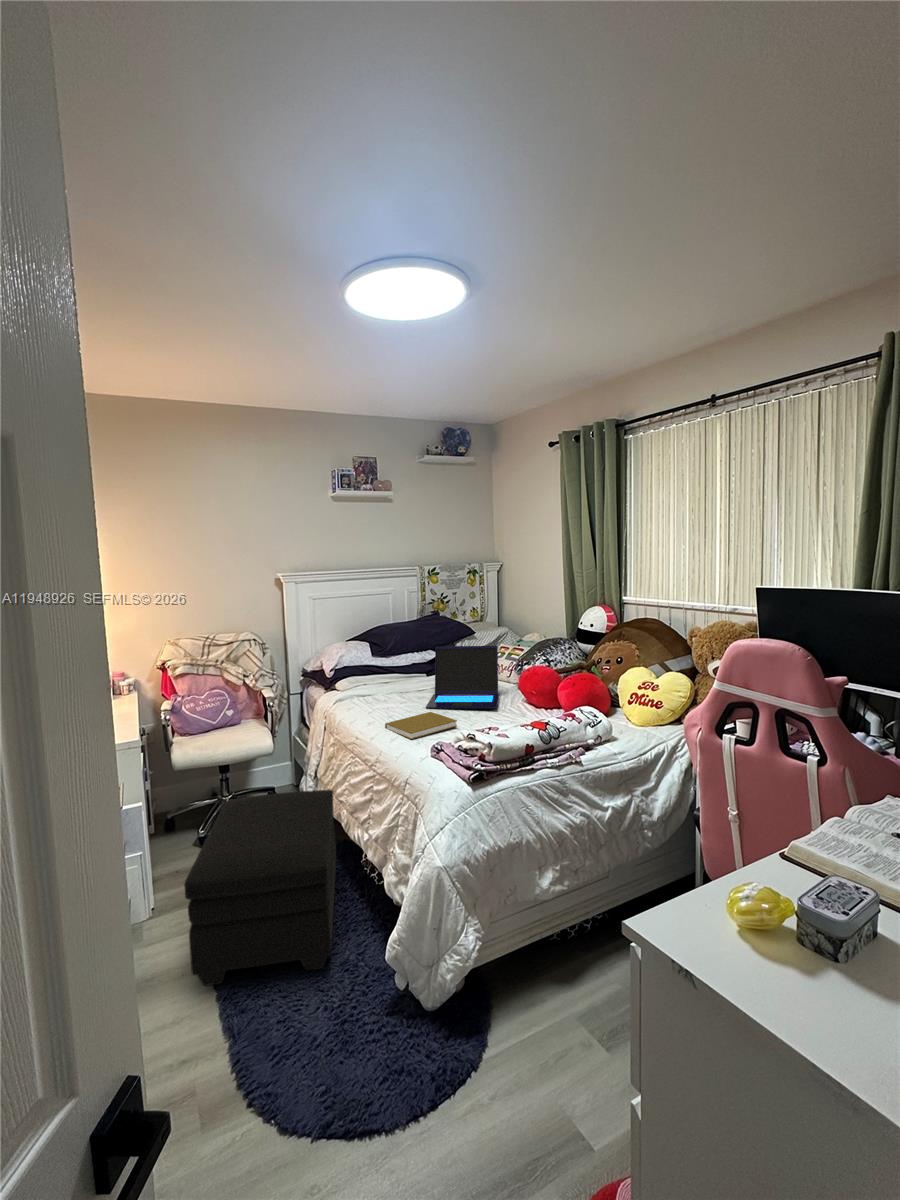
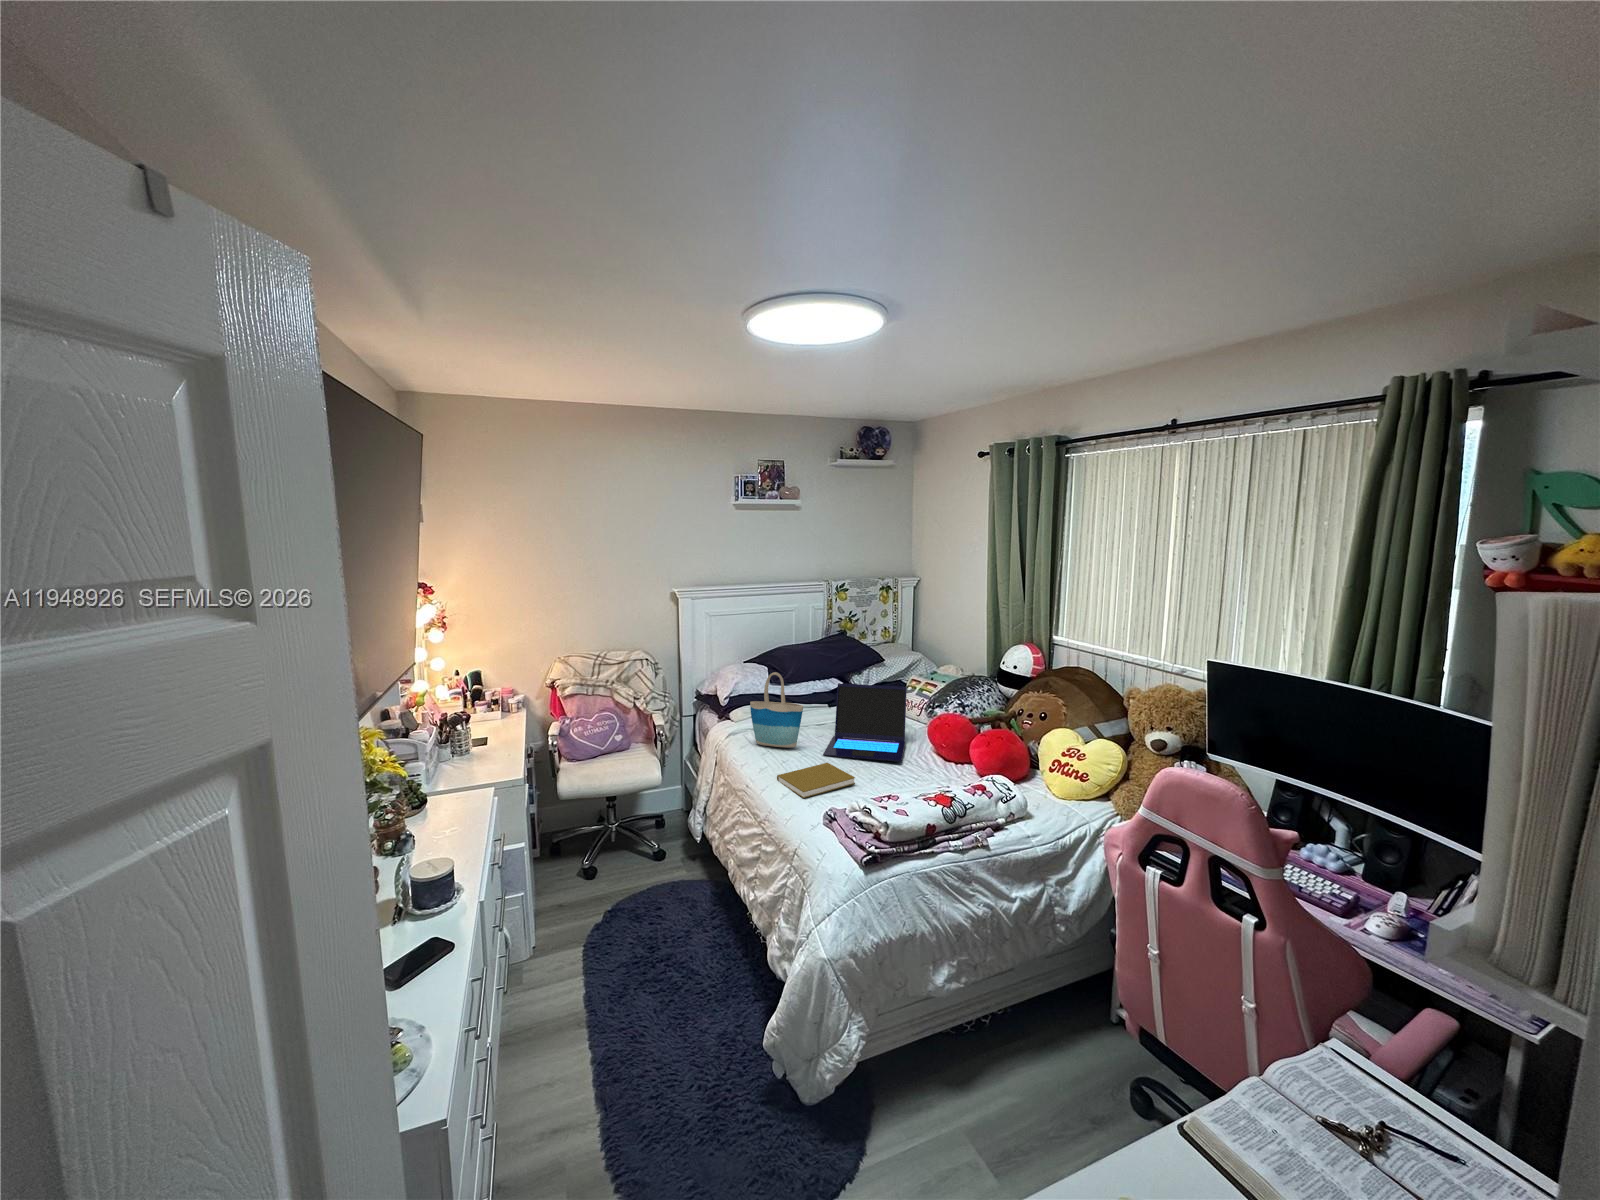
tote bag: none [356,635,406,704] -> present [750,672,803,748]
ottoman: present [184,790,336,986] -> none [562,837,721,1043]

